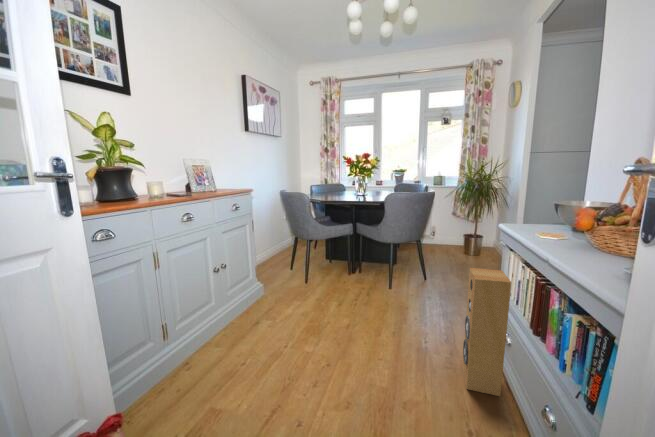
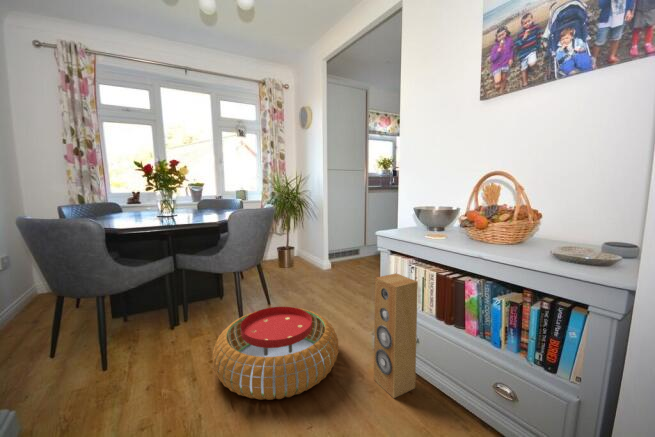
pouf: none [345,275,449,344] -> present [212,307,338,400]

